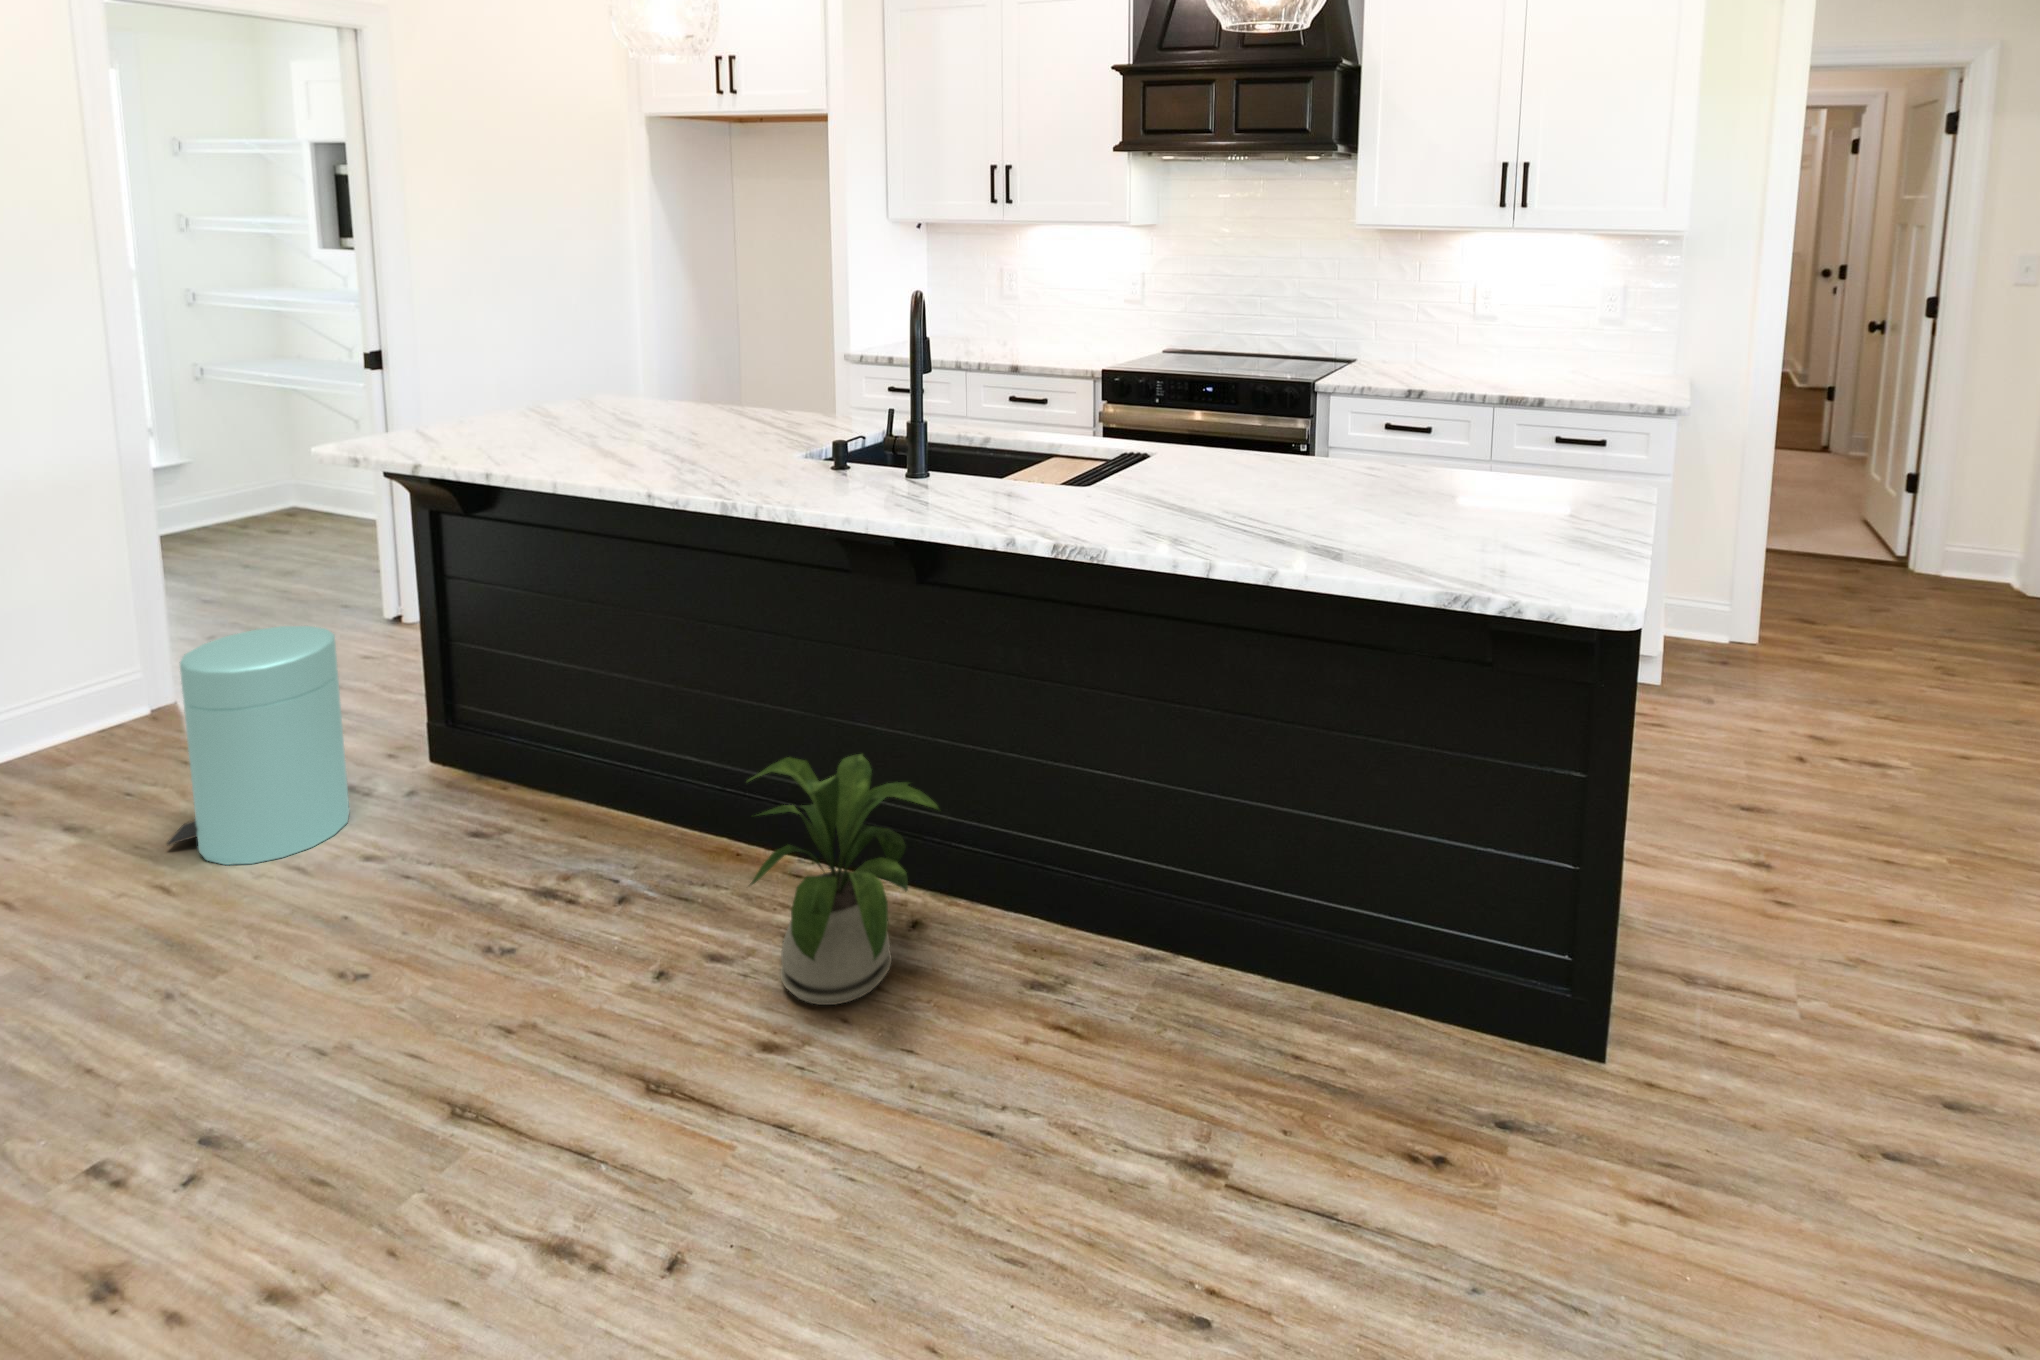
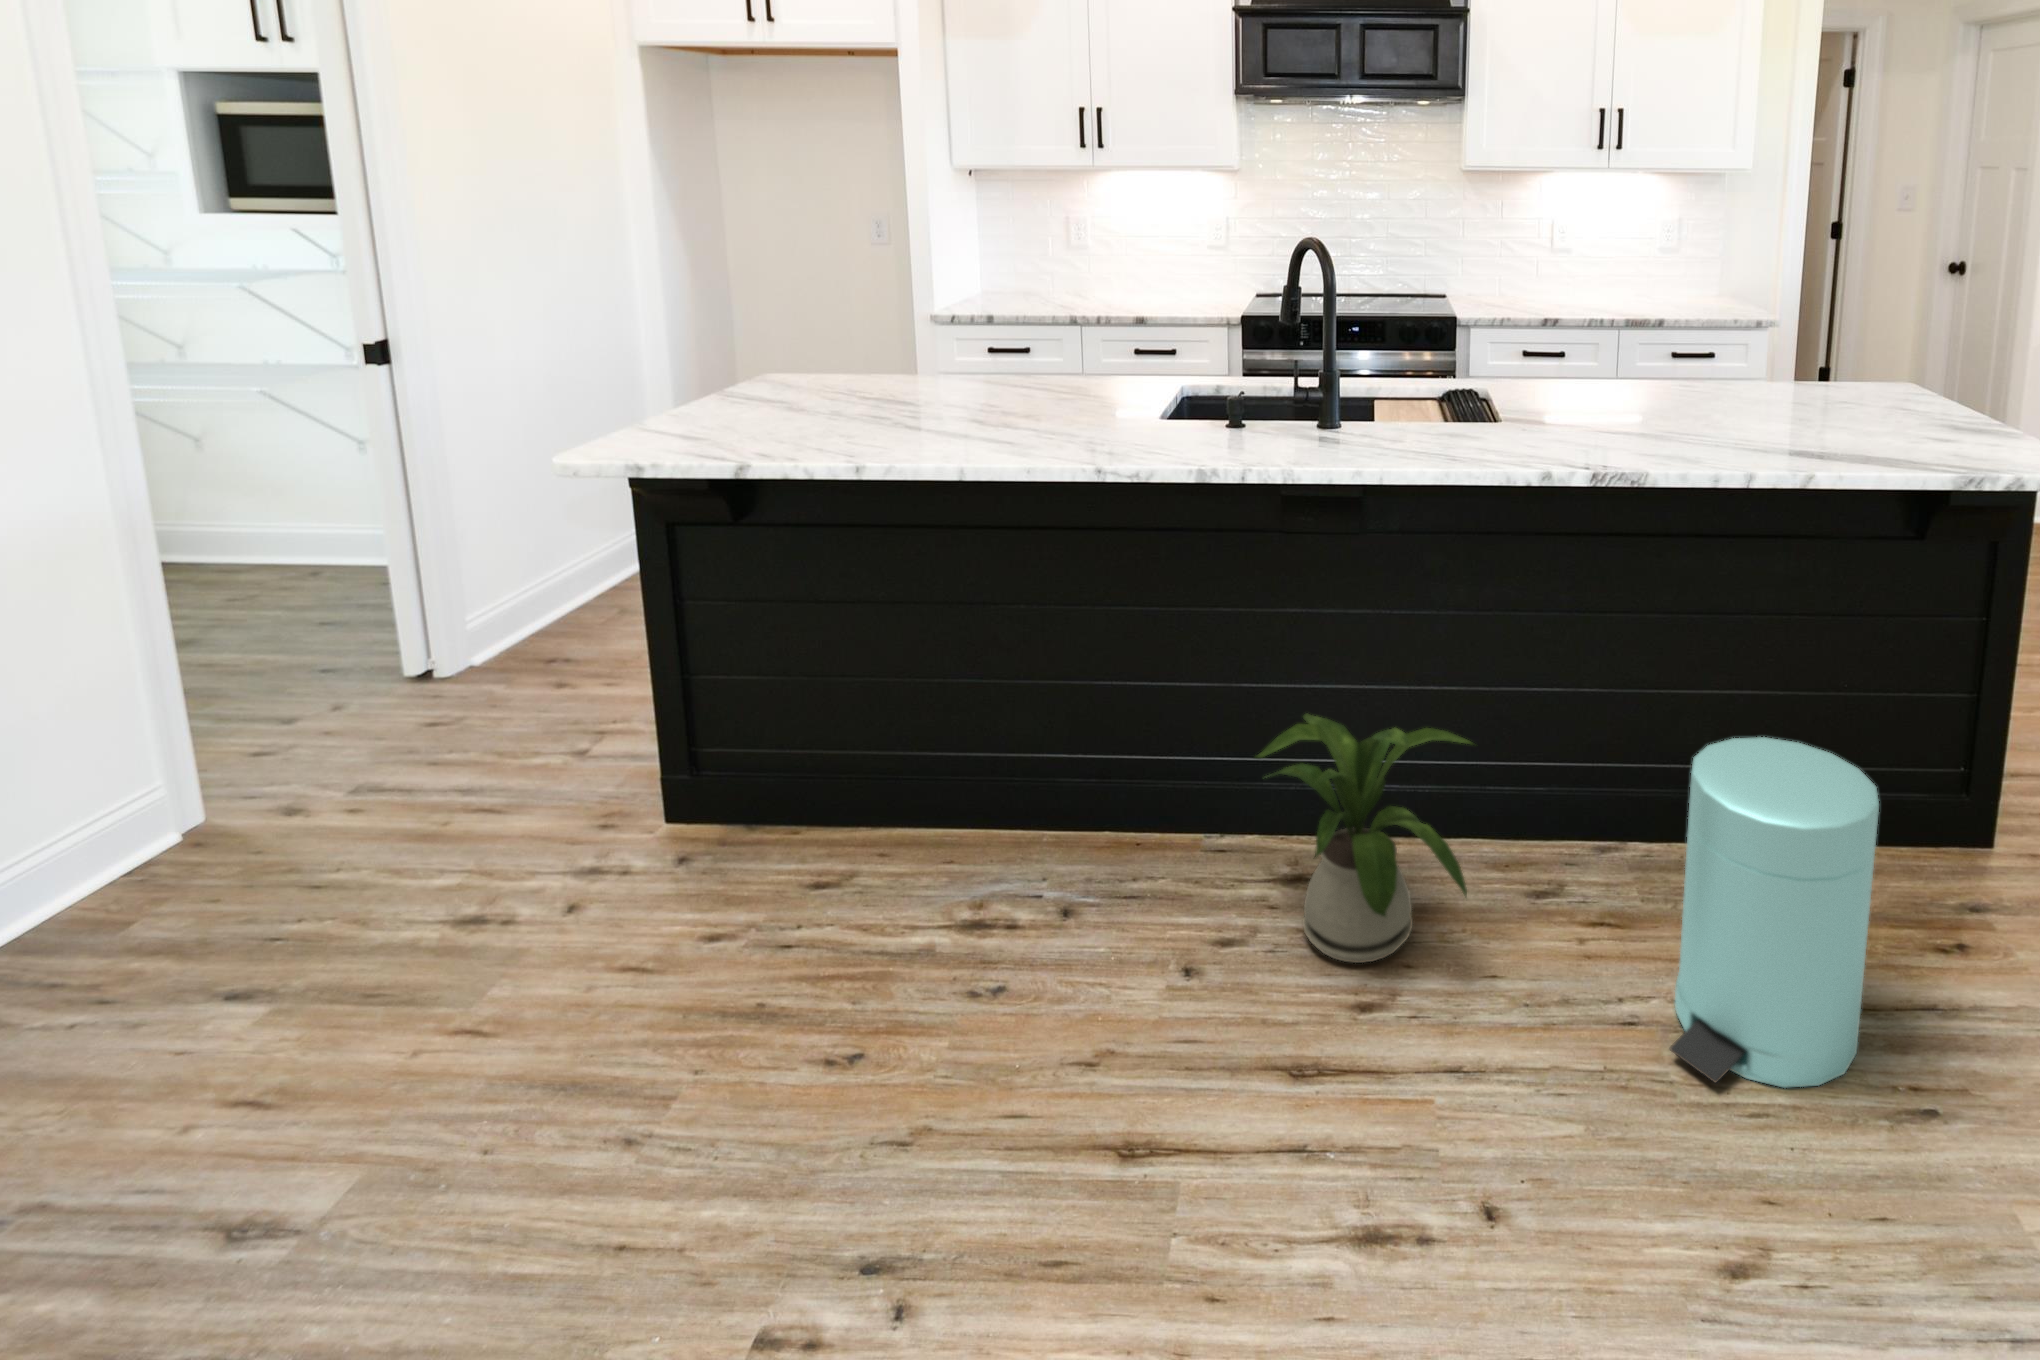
trash can: present [167,626,350,865] -> present [1670,737,1879,1088]

